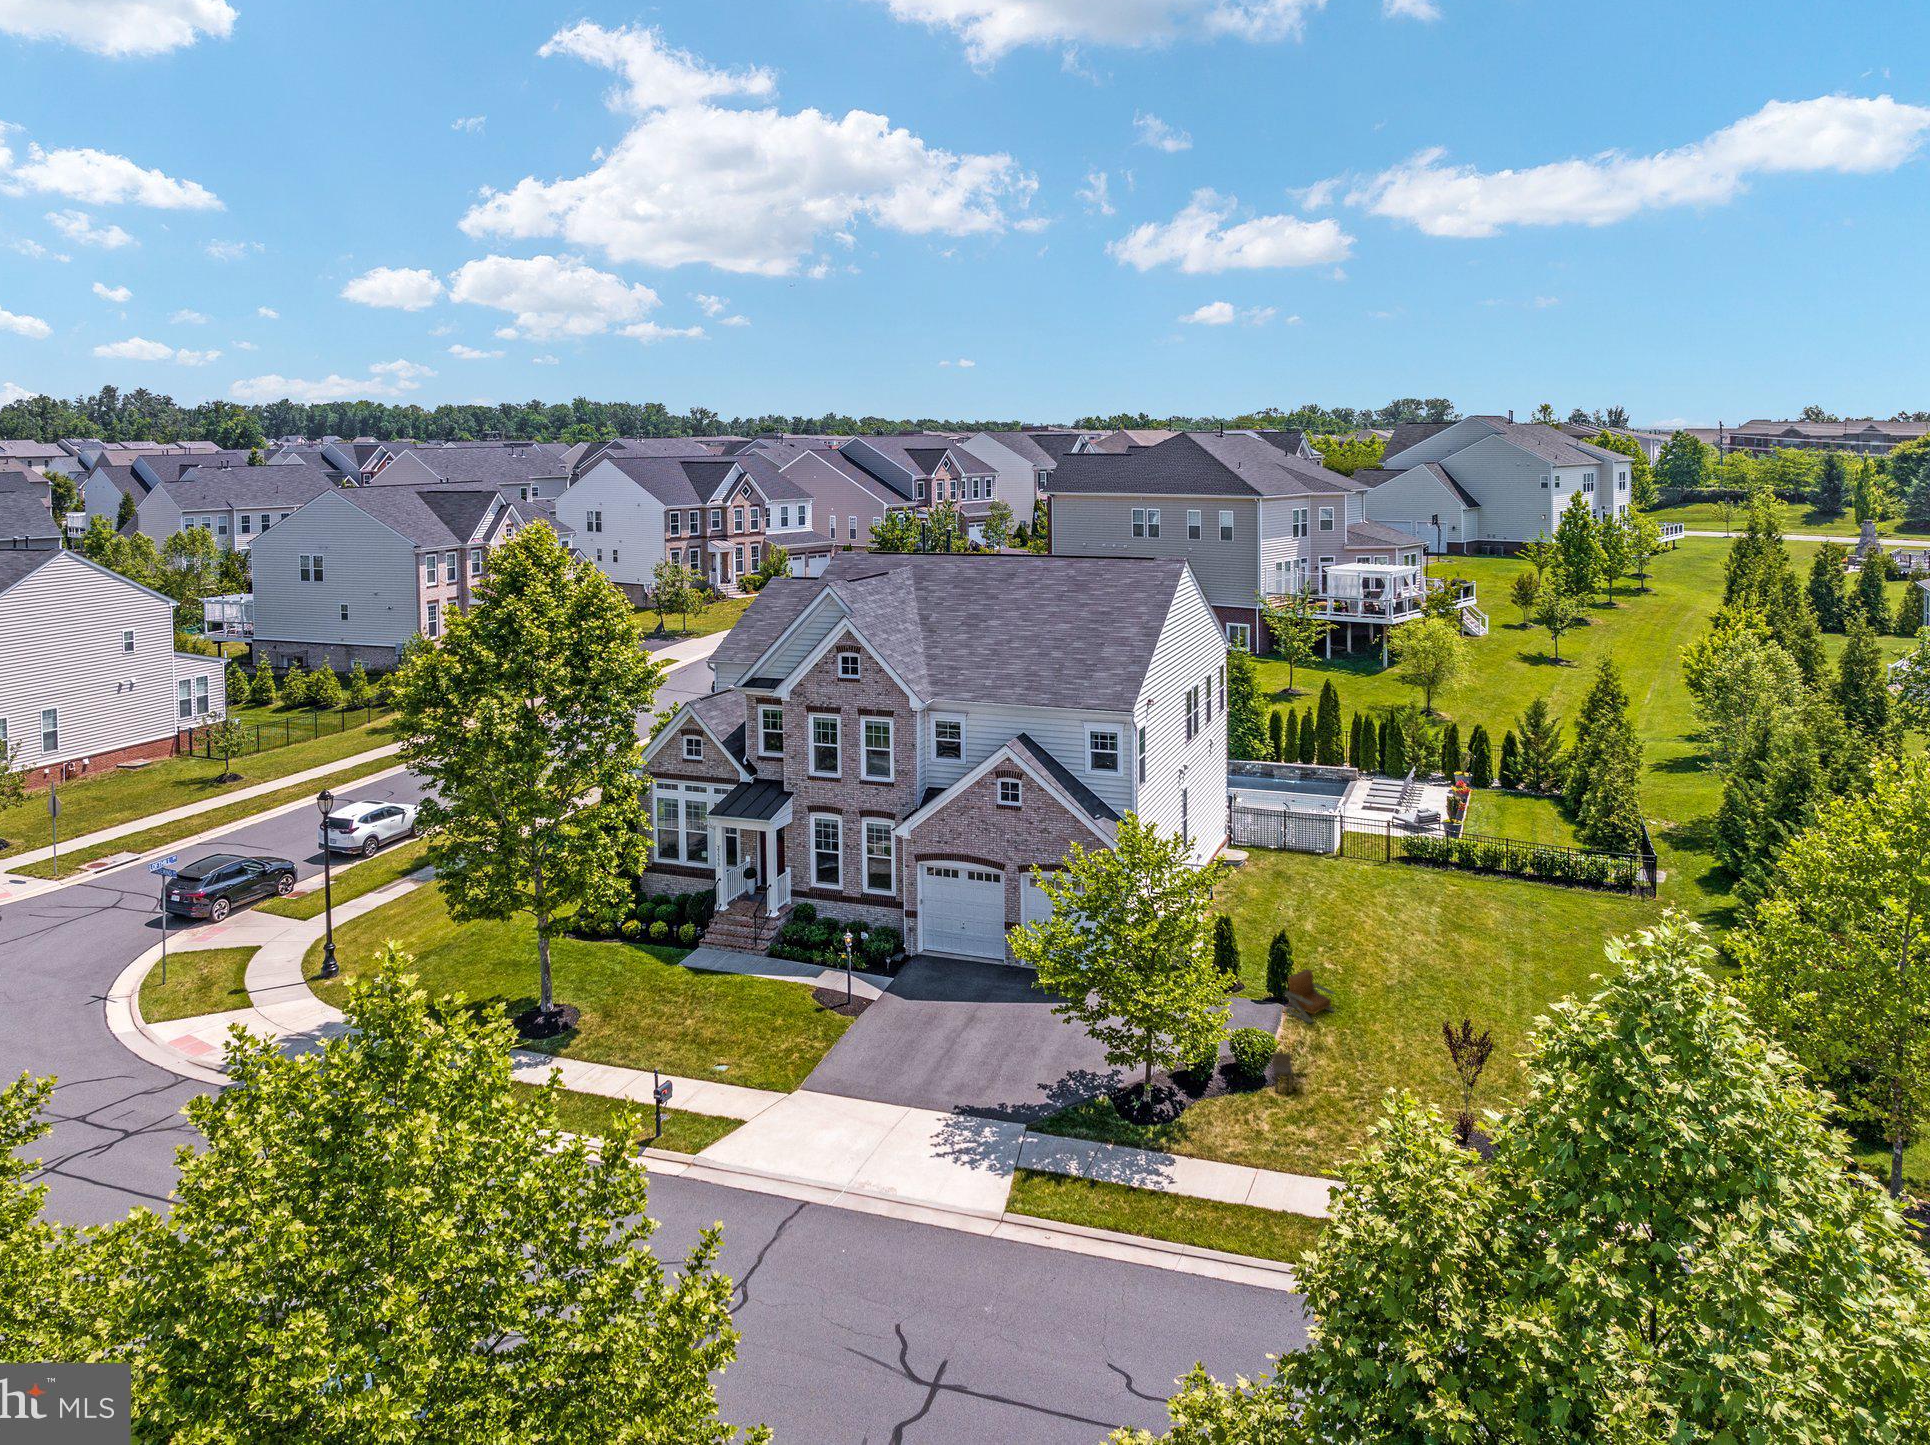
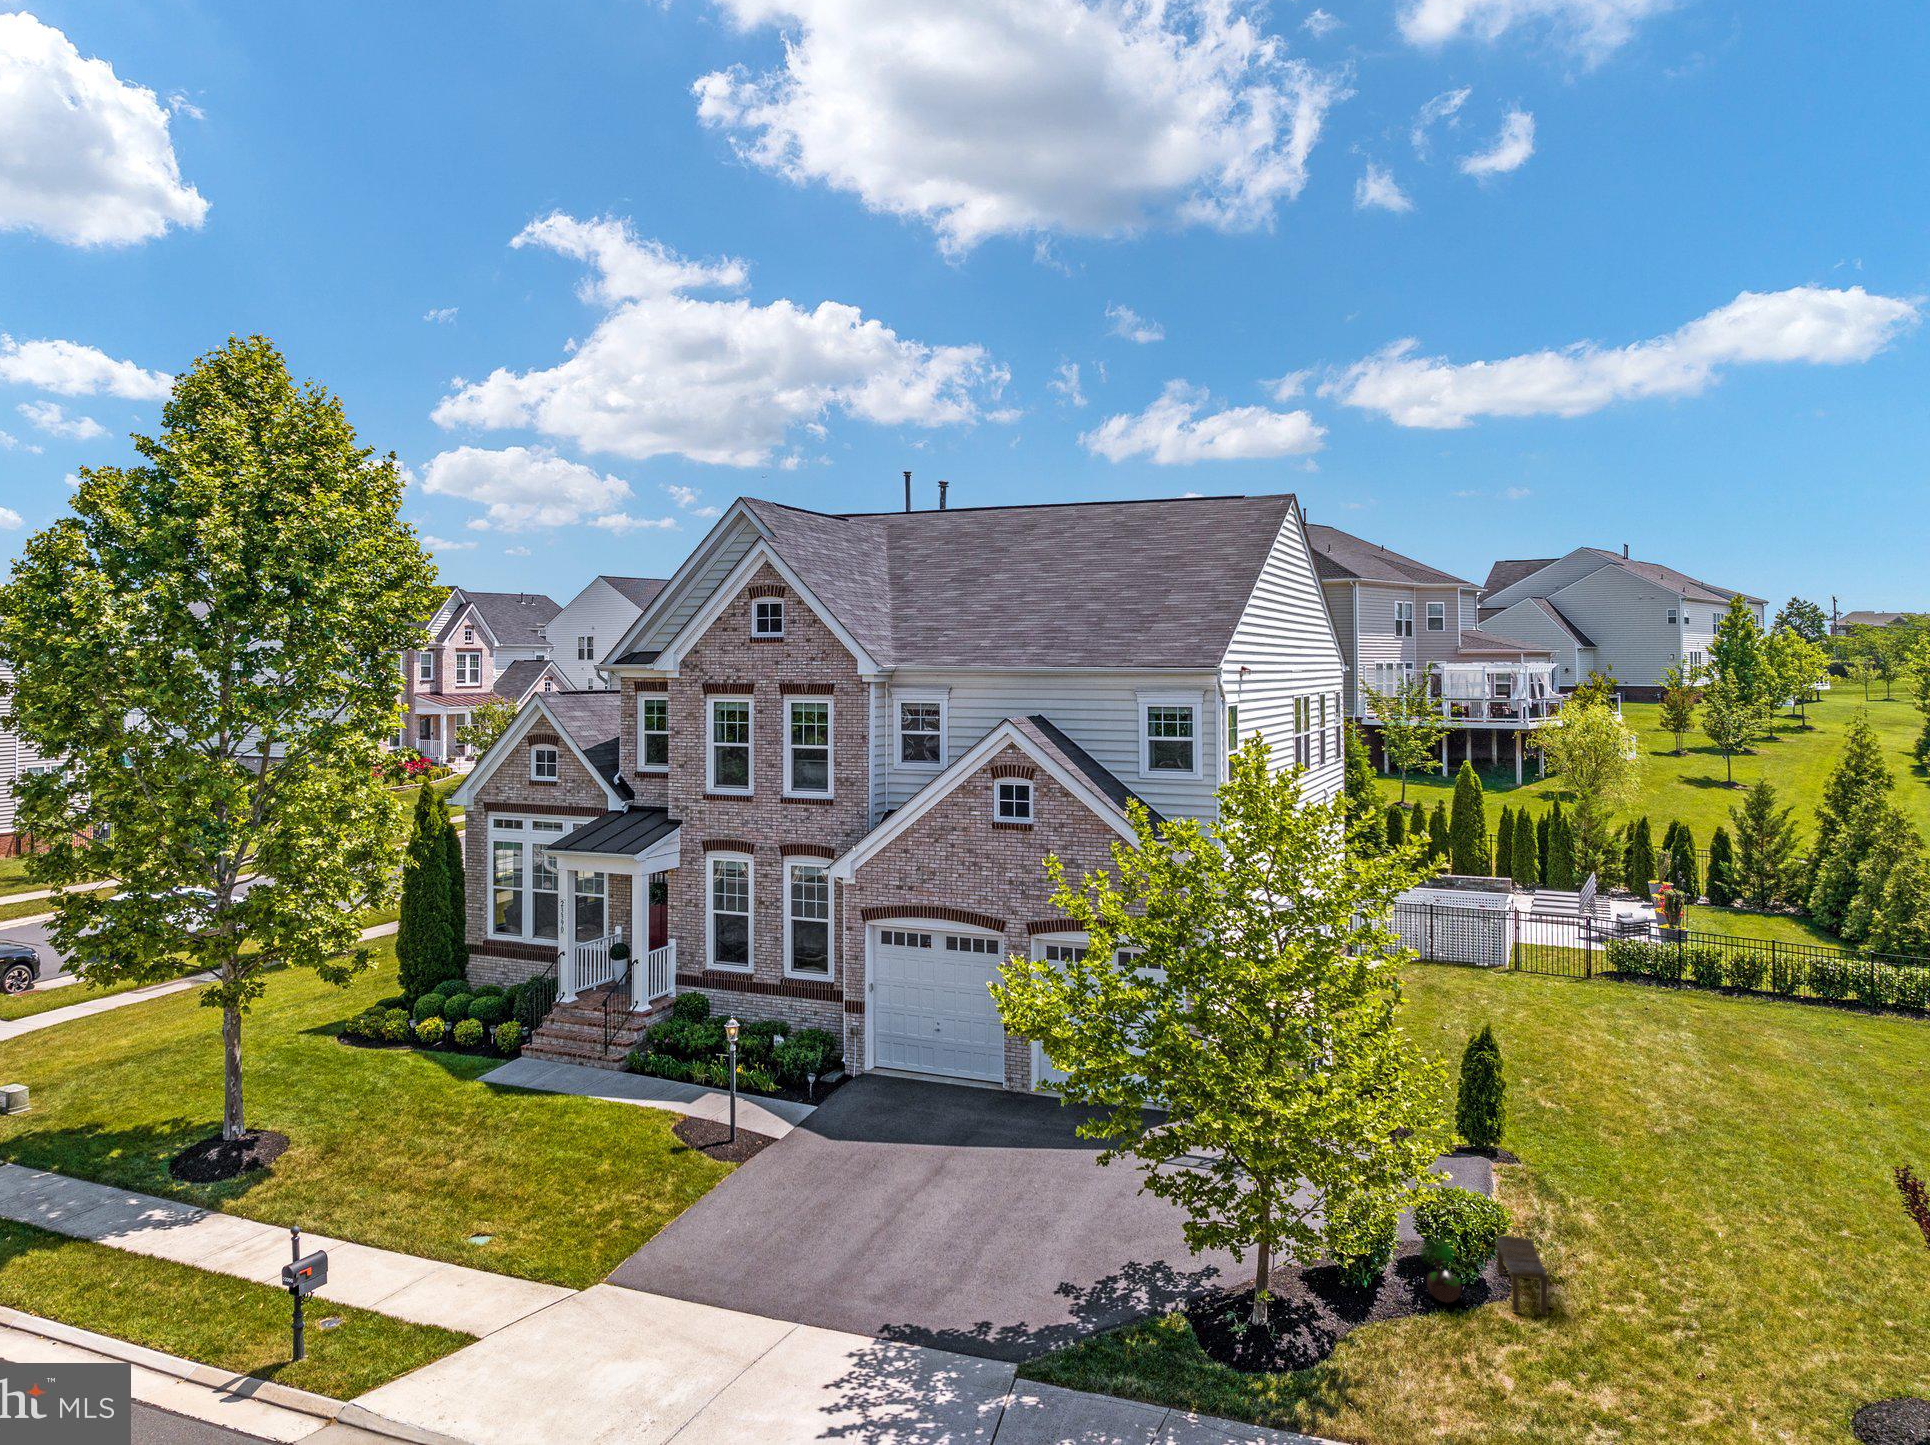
lounge chair: present [1283,969,1334,1023] -> none [1486,1098,1582,1194]
potted tree: none [1226,1053,1250,1088] -> present [1417,1232,1461,1303]

